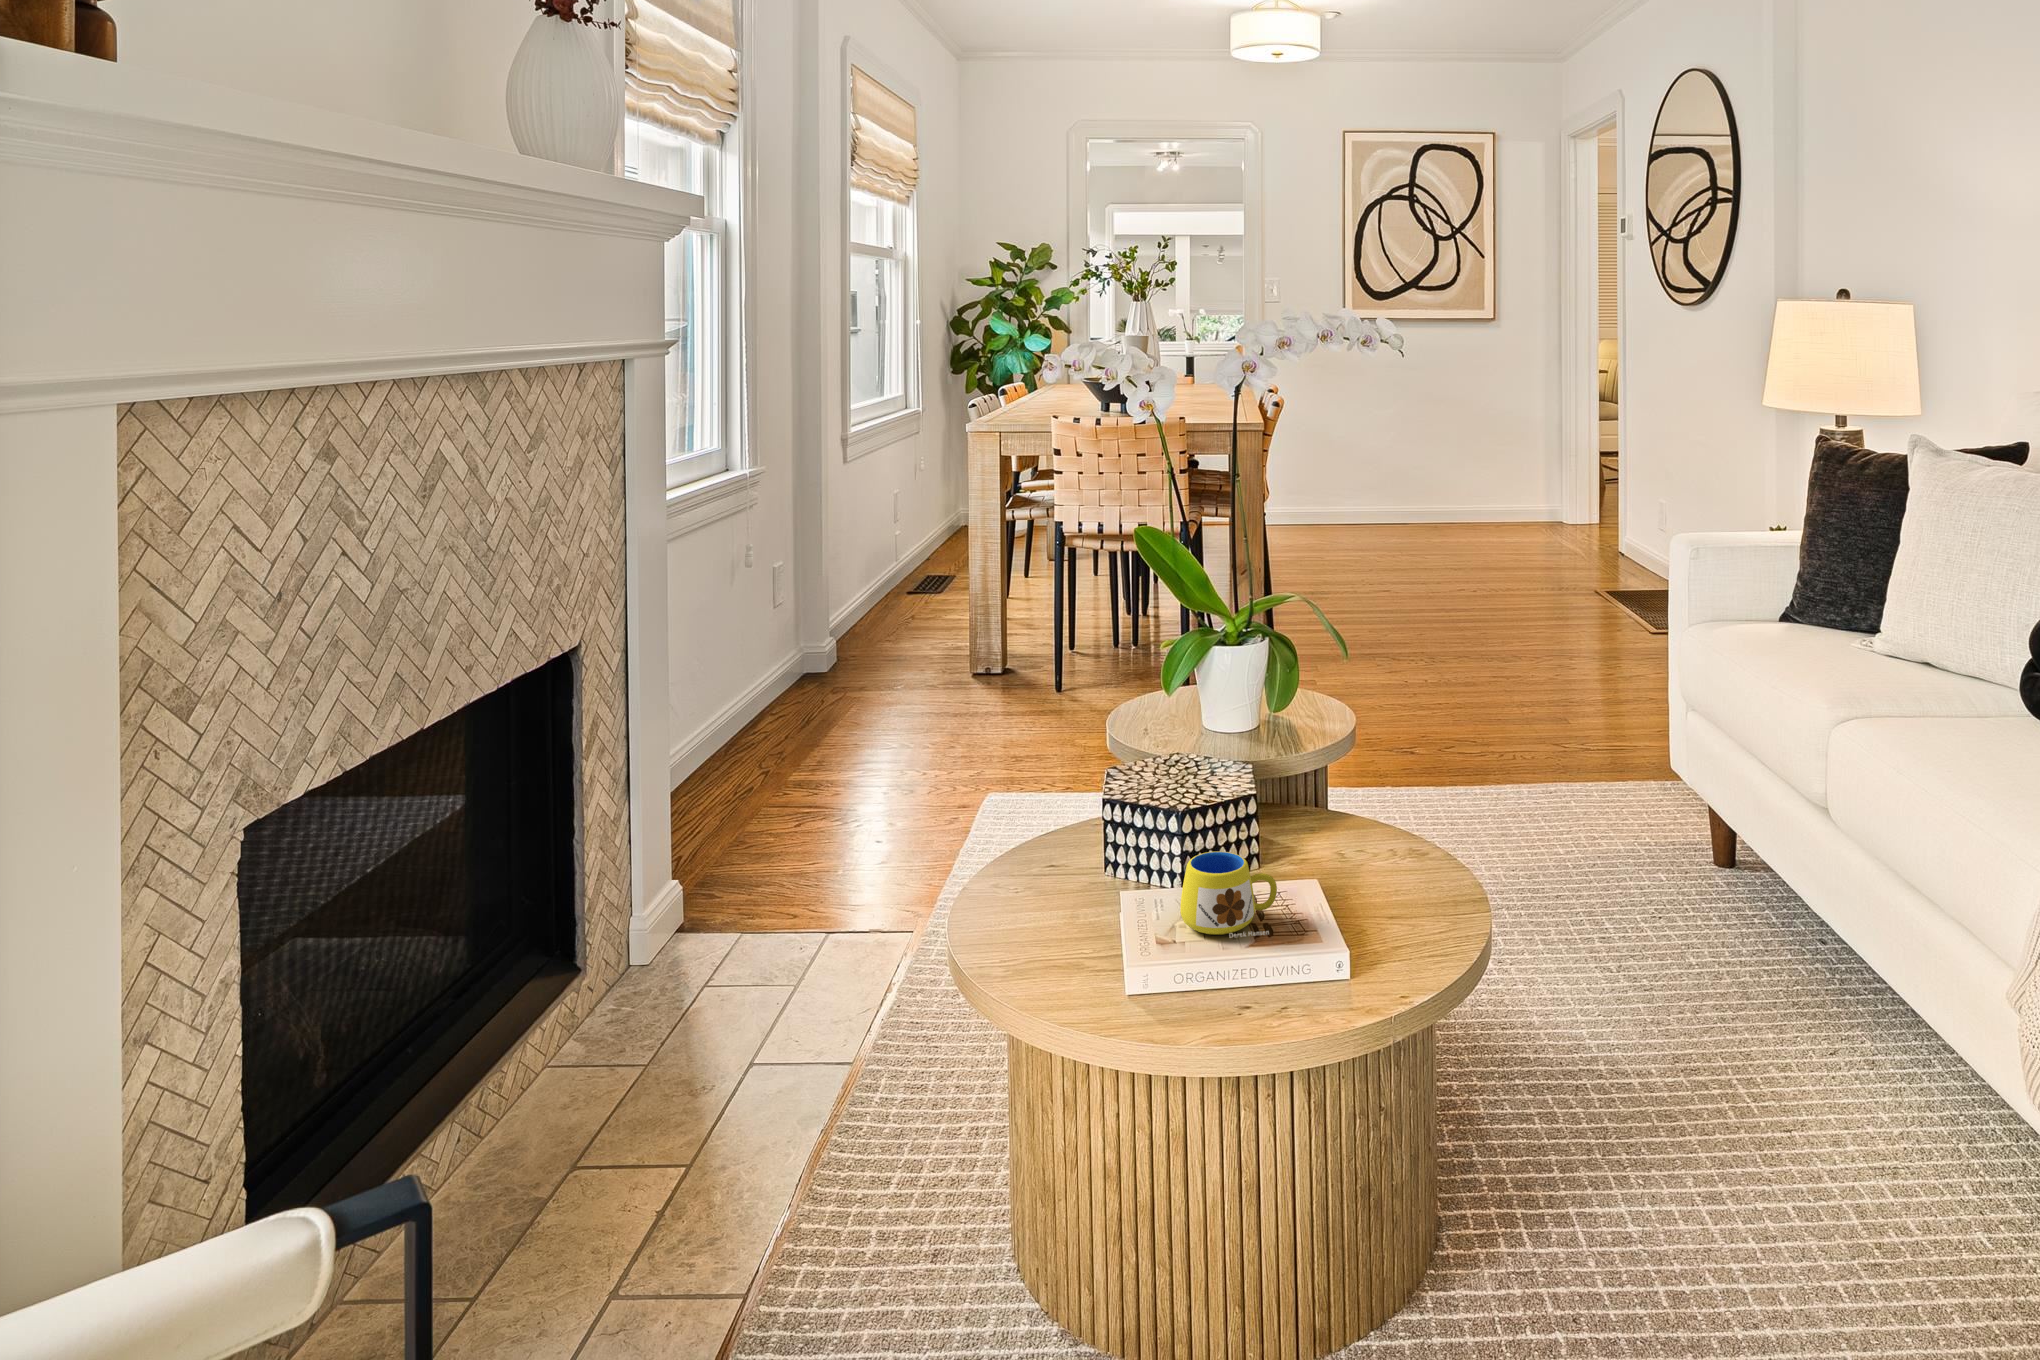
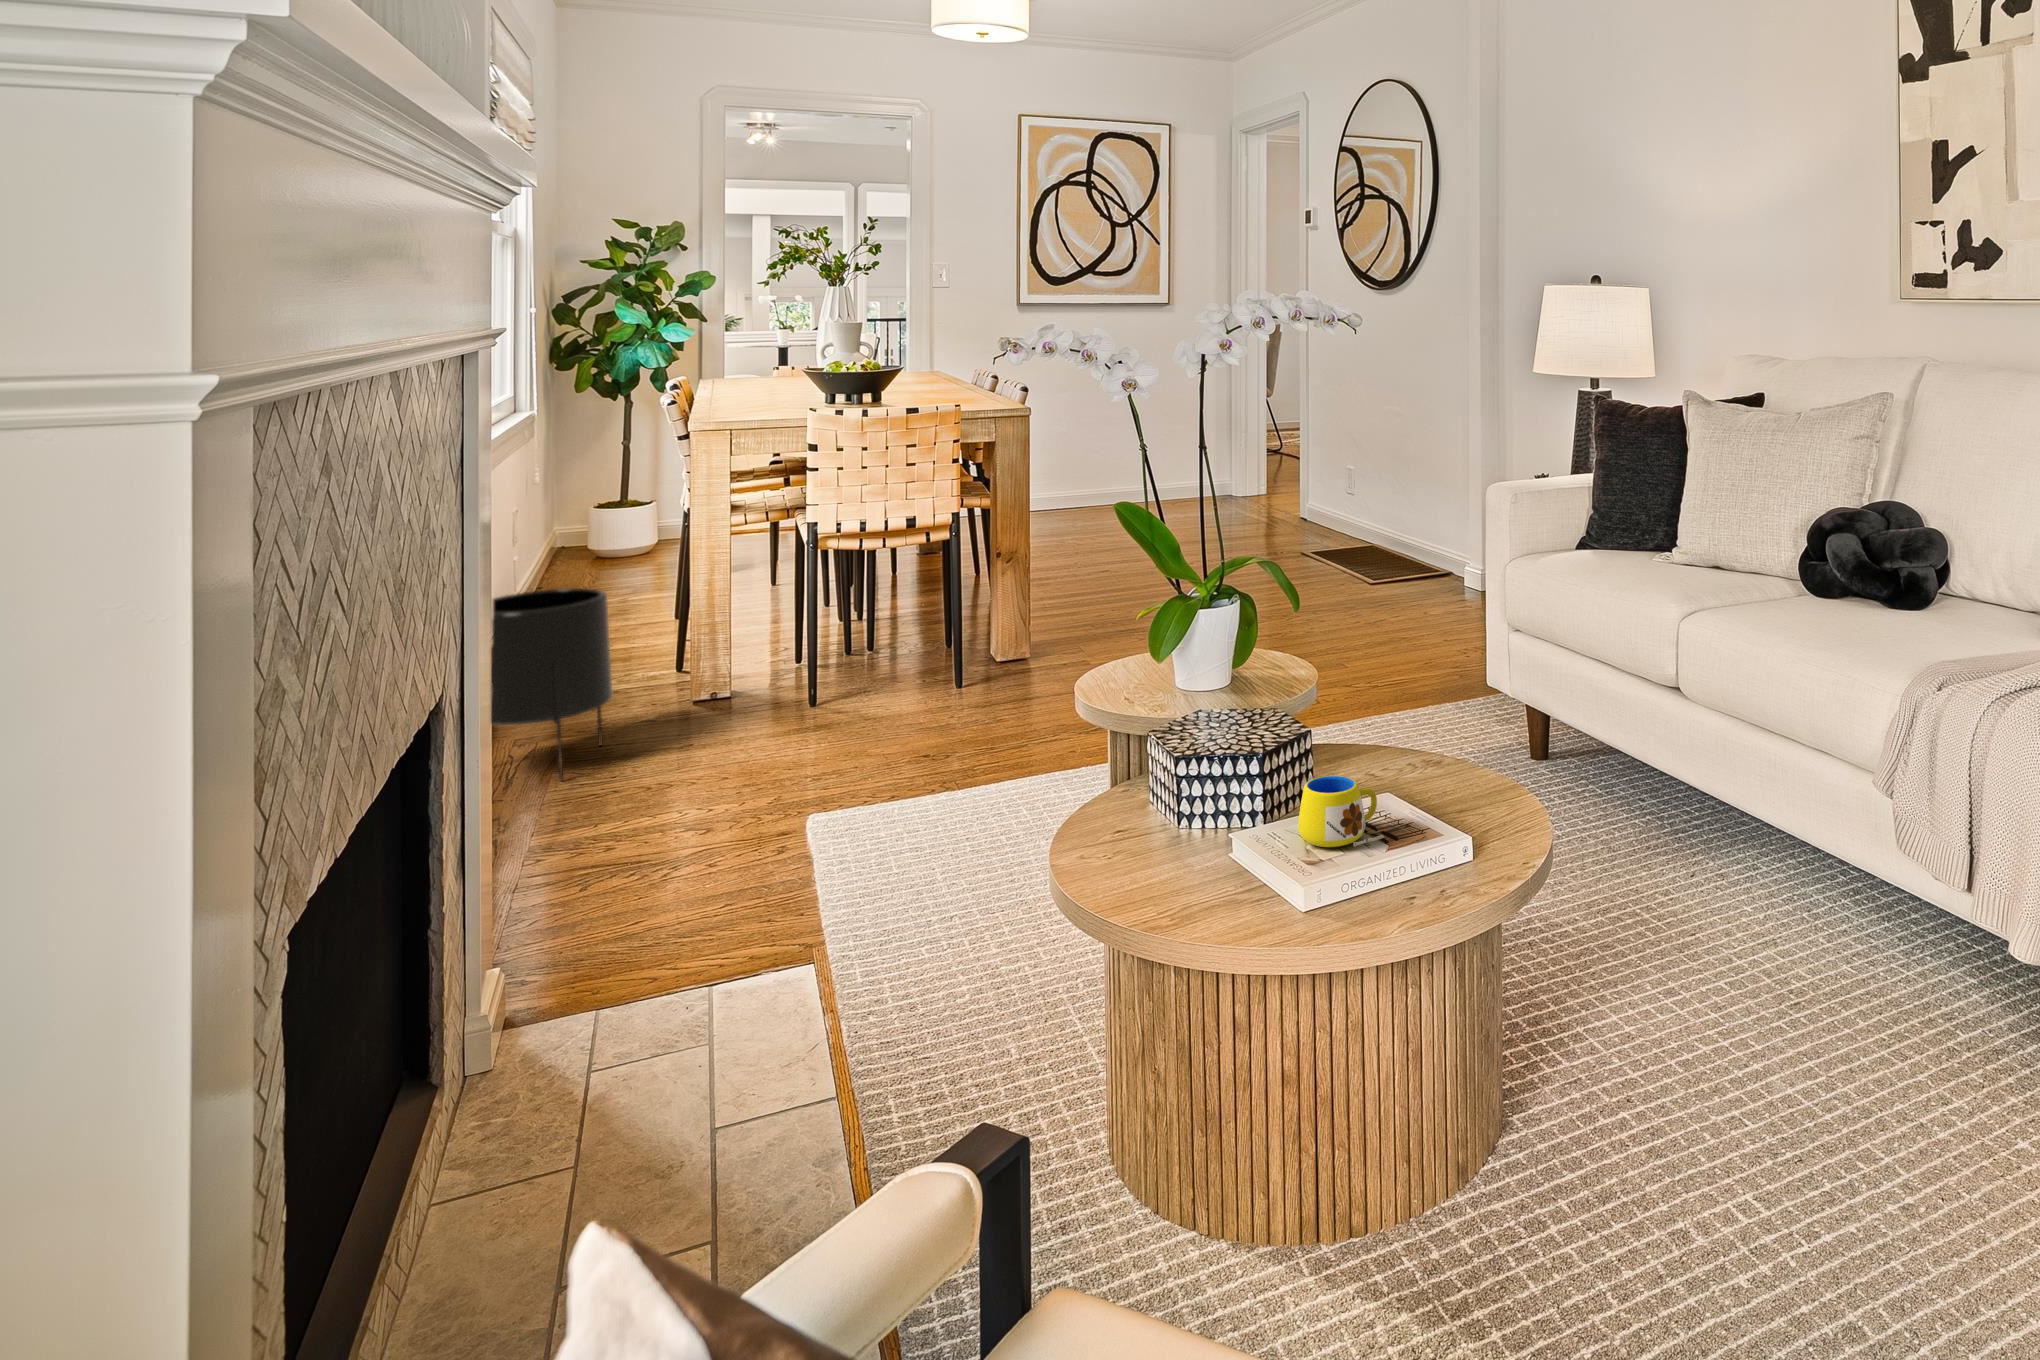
planter: none [776,558,883,725] -> present [491,588,613,780]

